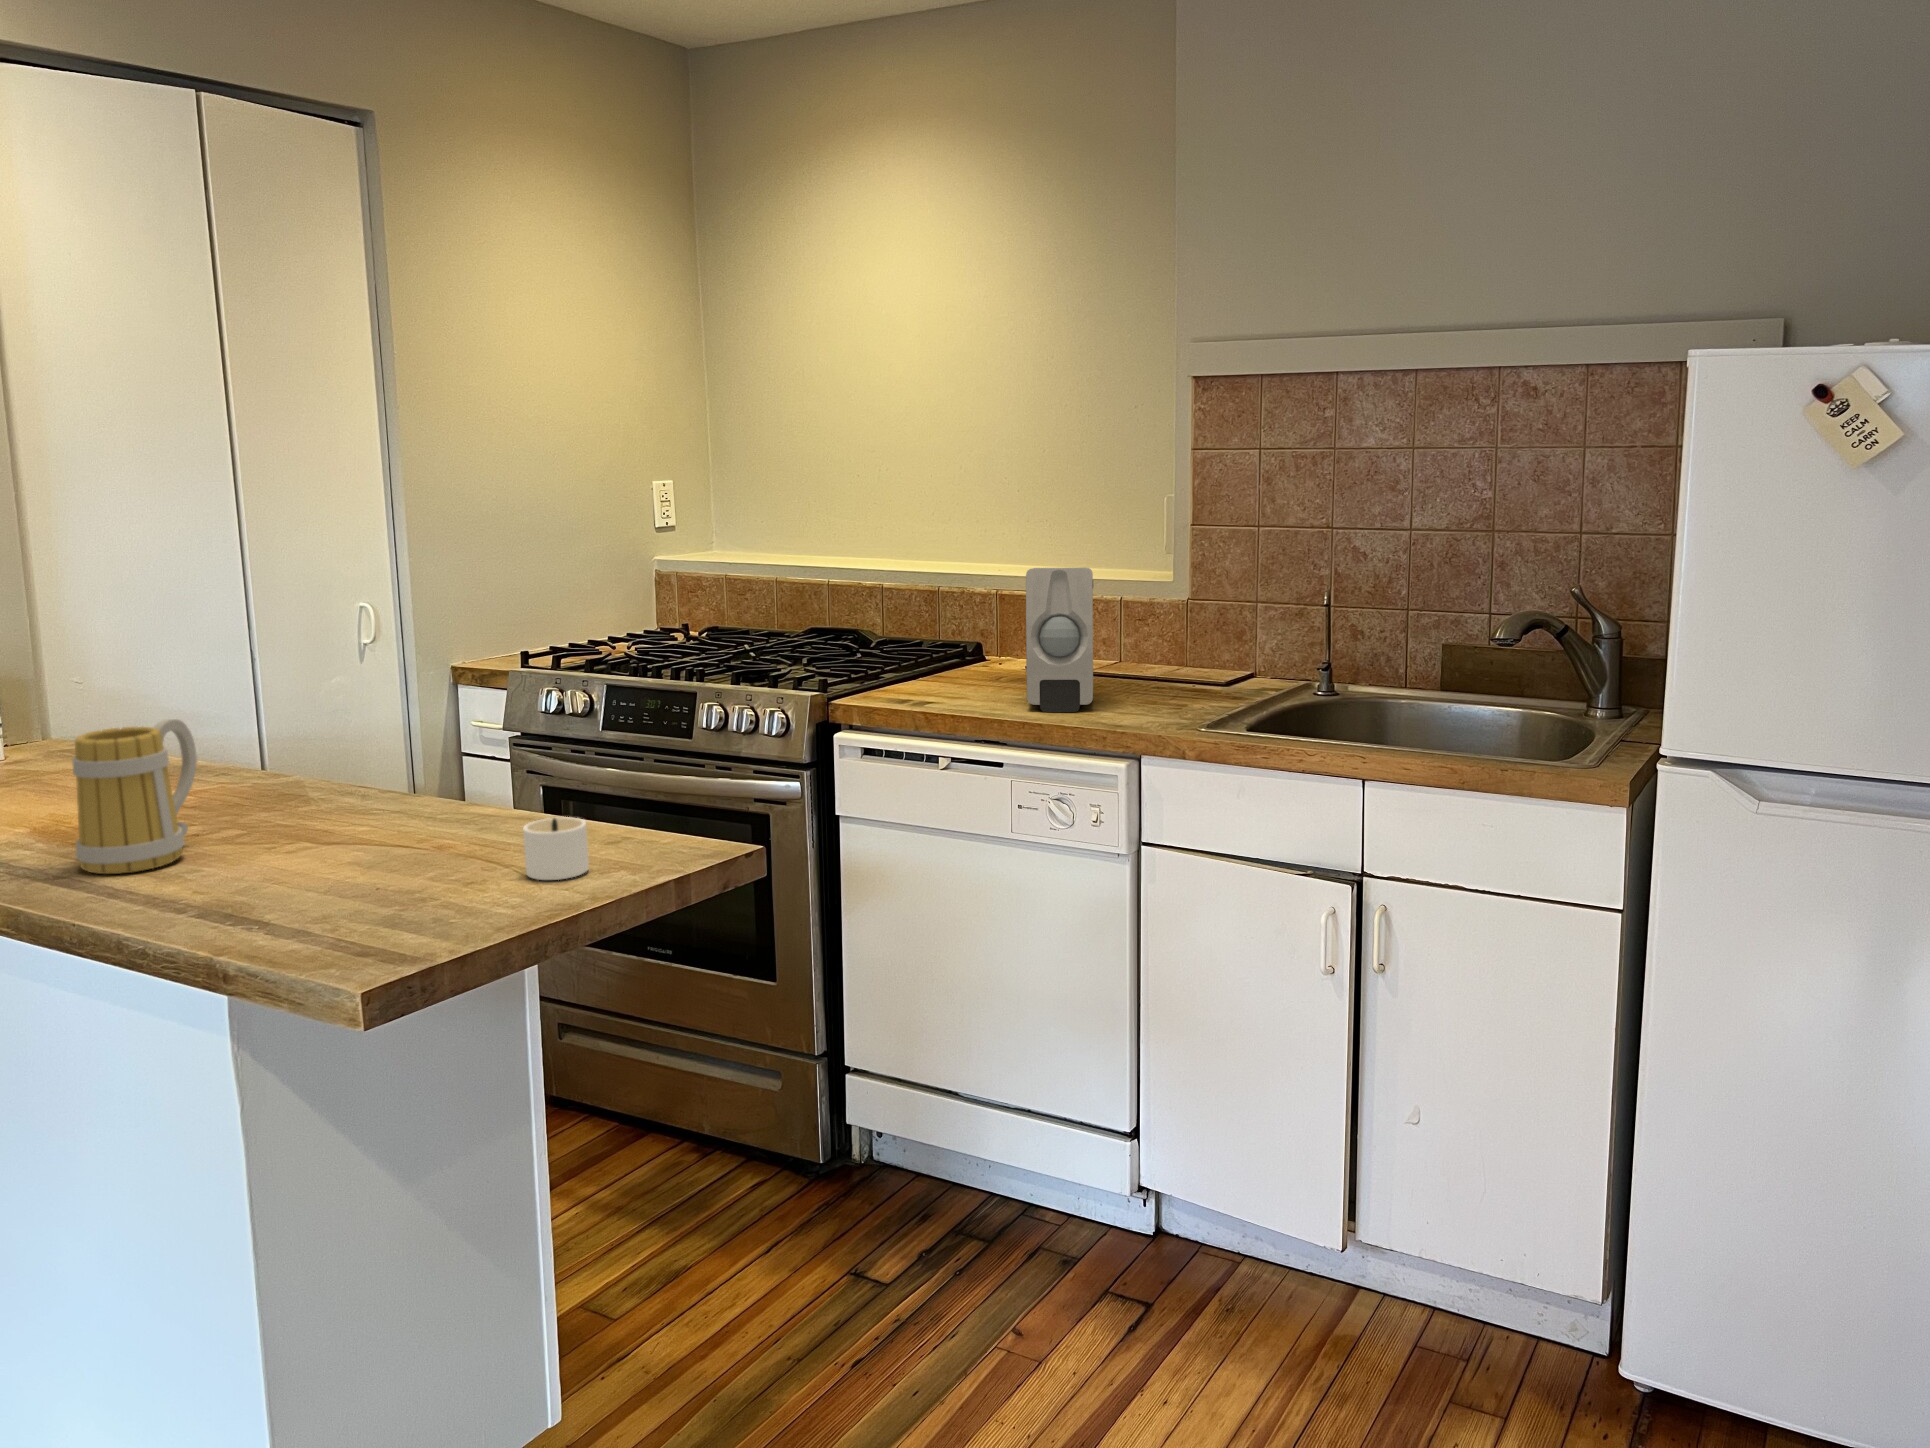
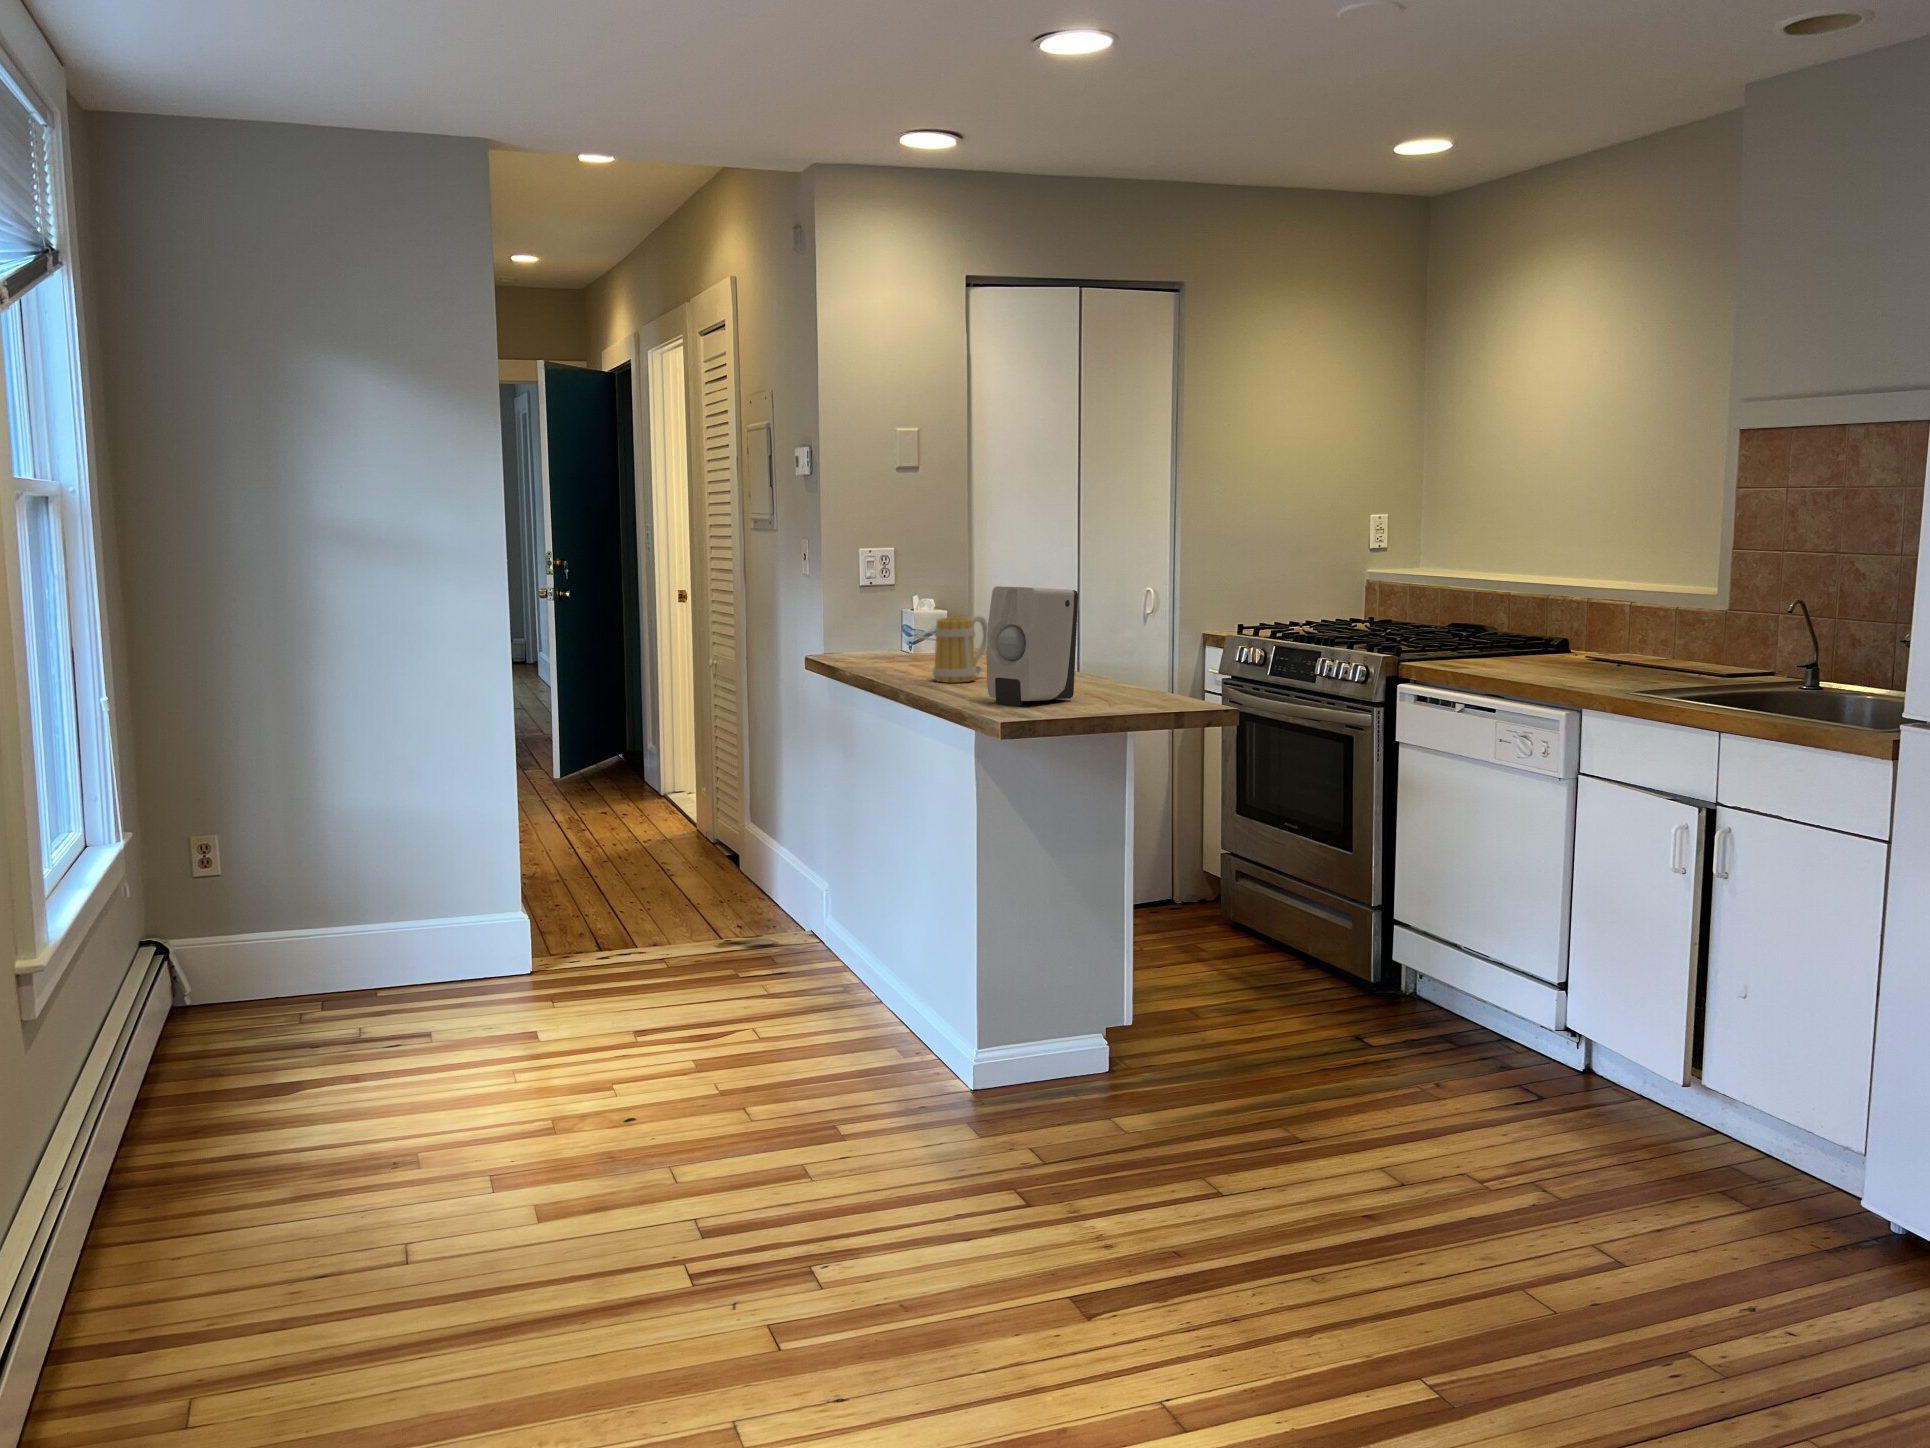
soap dispenser: present [1026,567,1093,712] -> present [987,586,1078,706]
candle: present [523,817,589,880] -> none [1103,672,1148,702]

